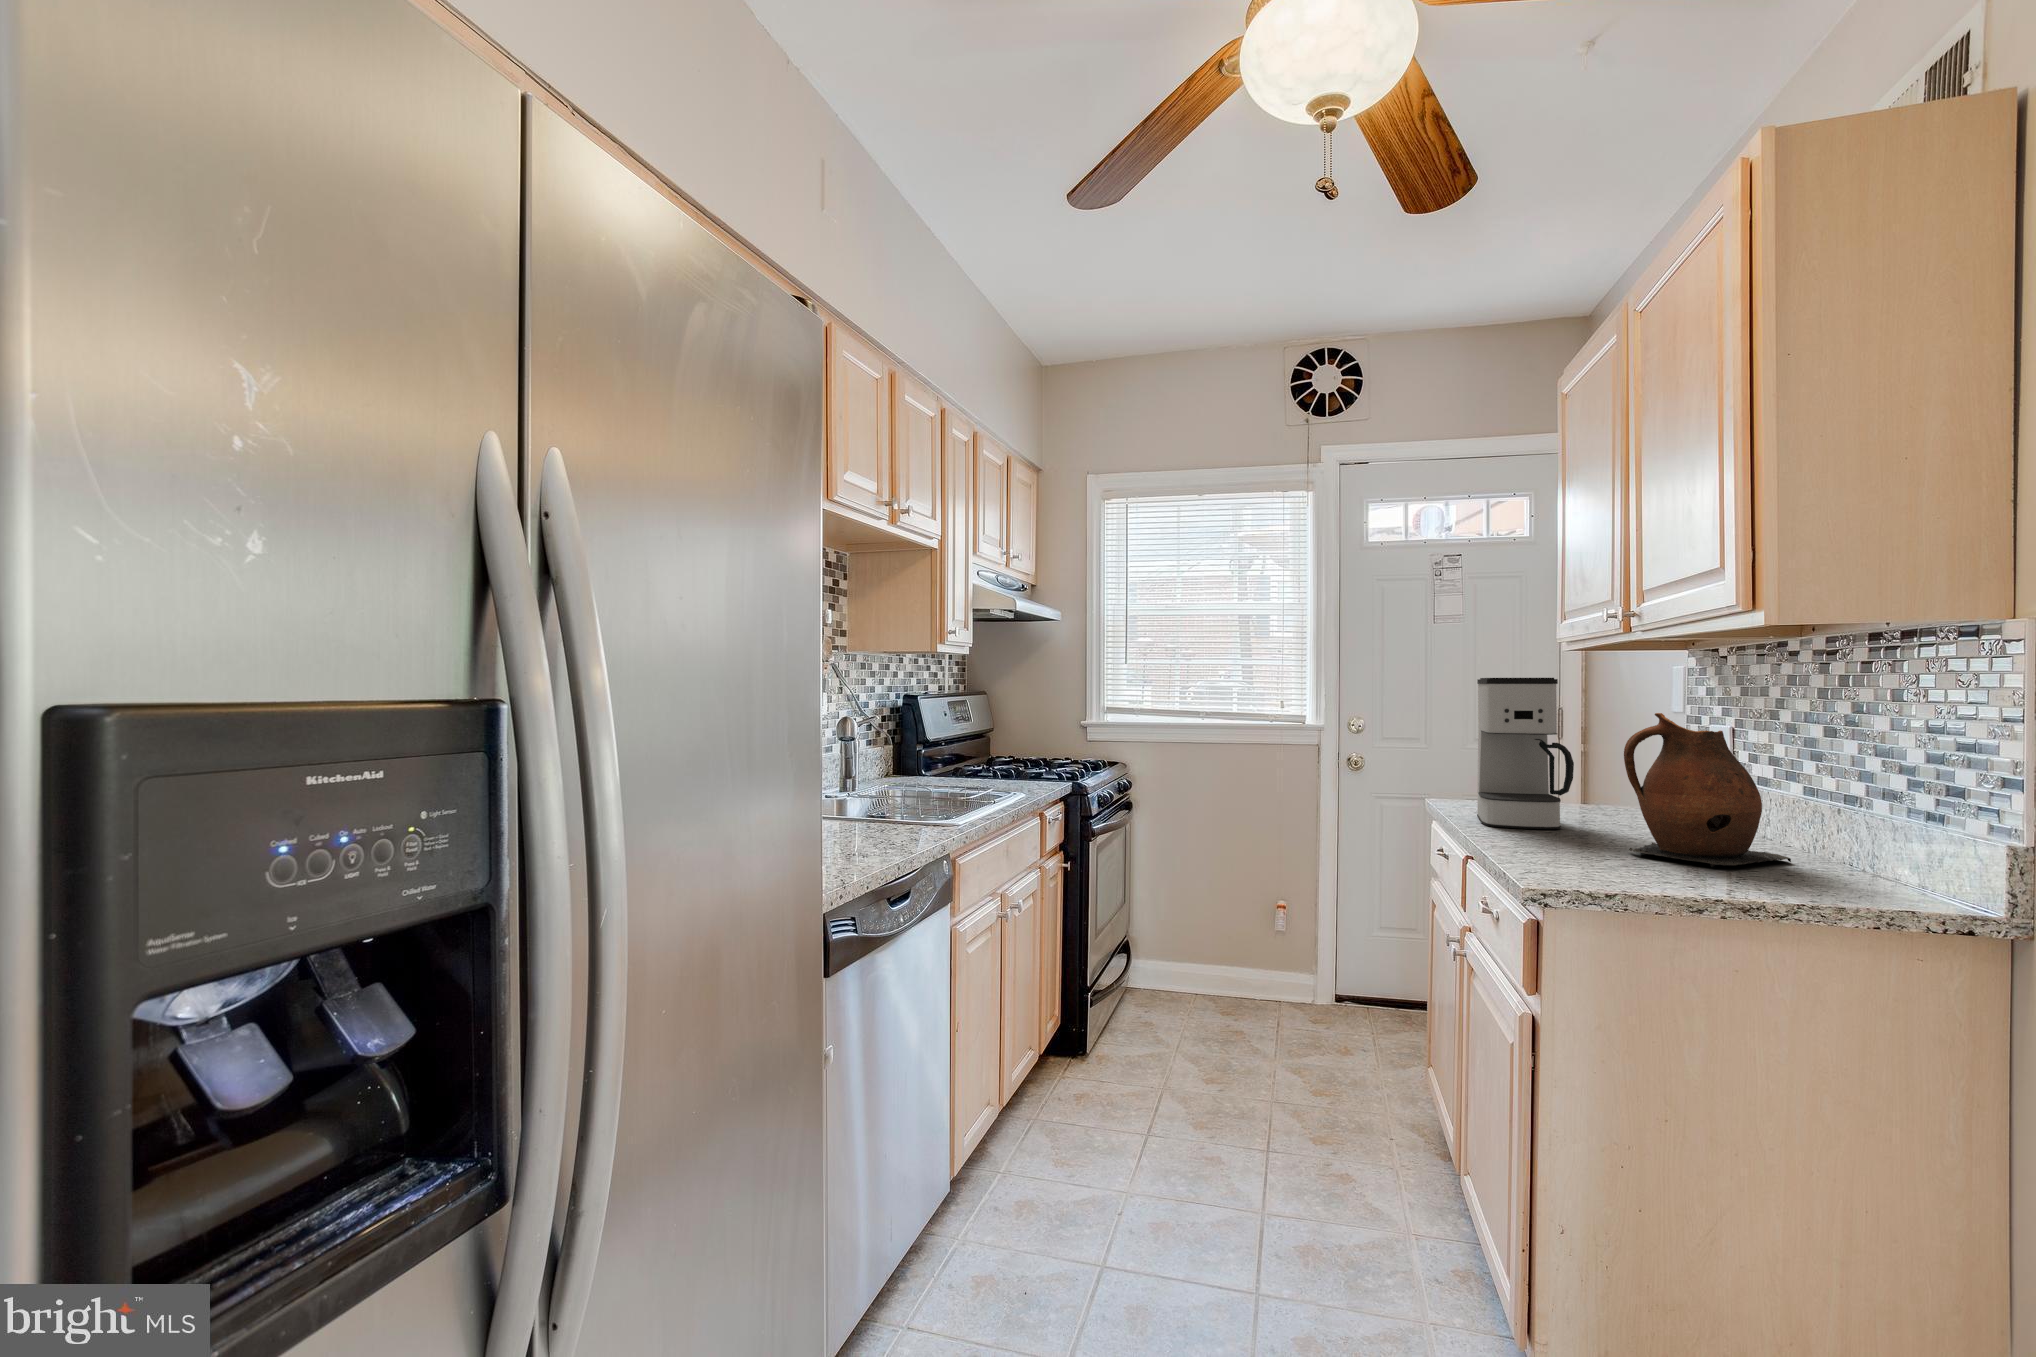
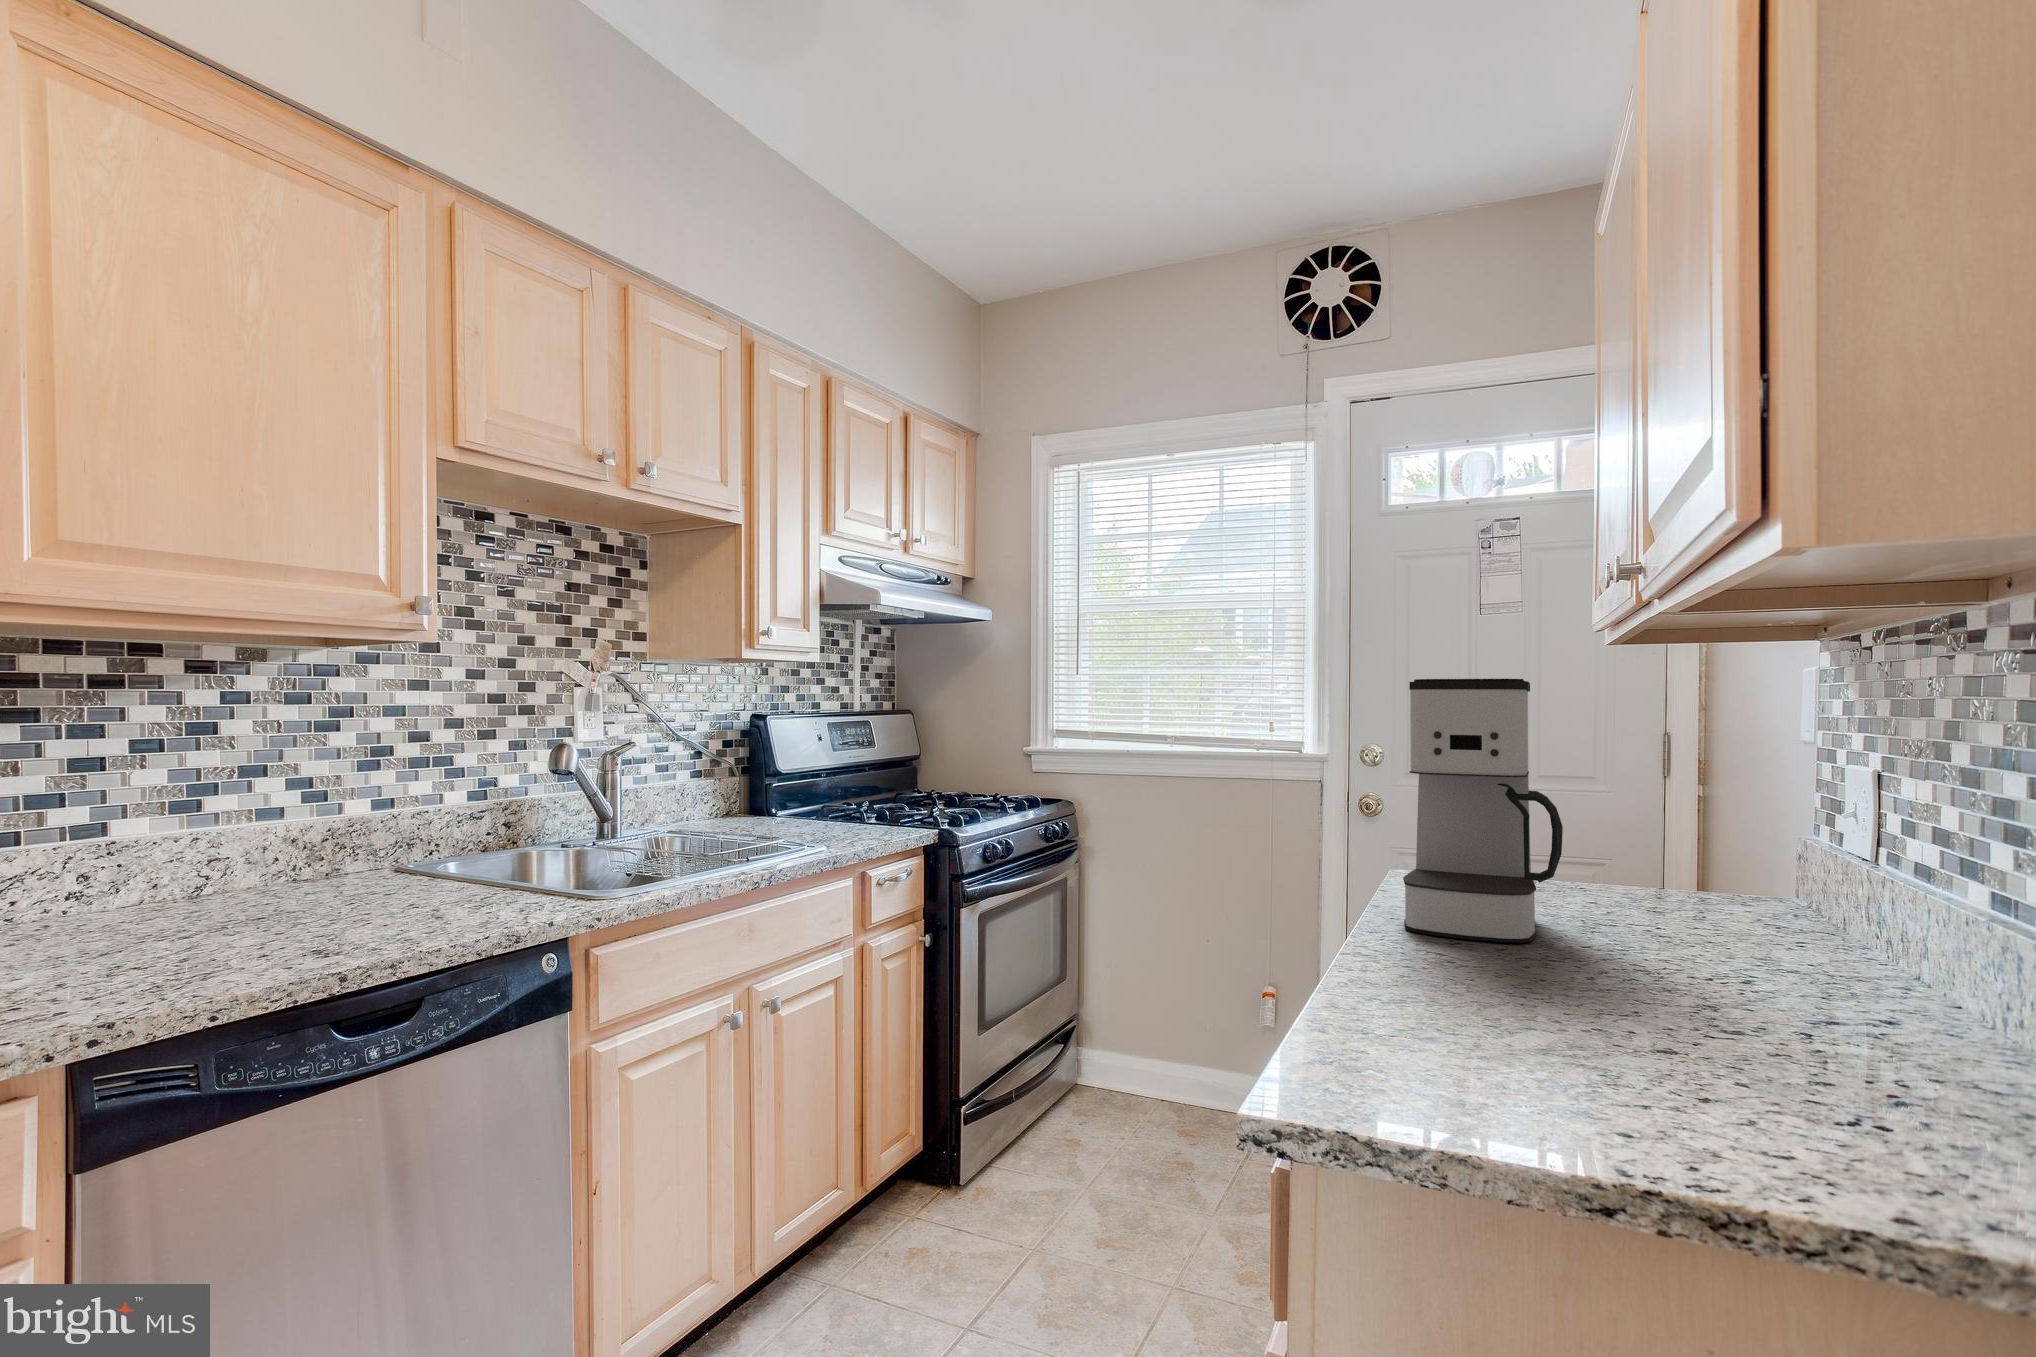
ceramic pitcher: present [1624,713,1791,867] -> none [1583,740,1933,1071]

